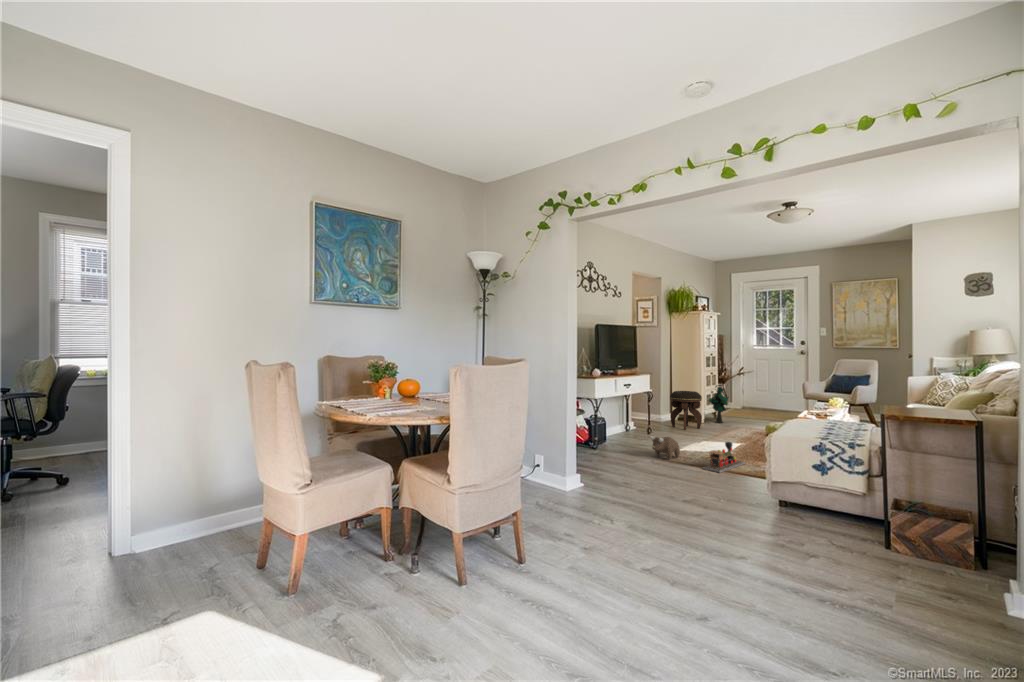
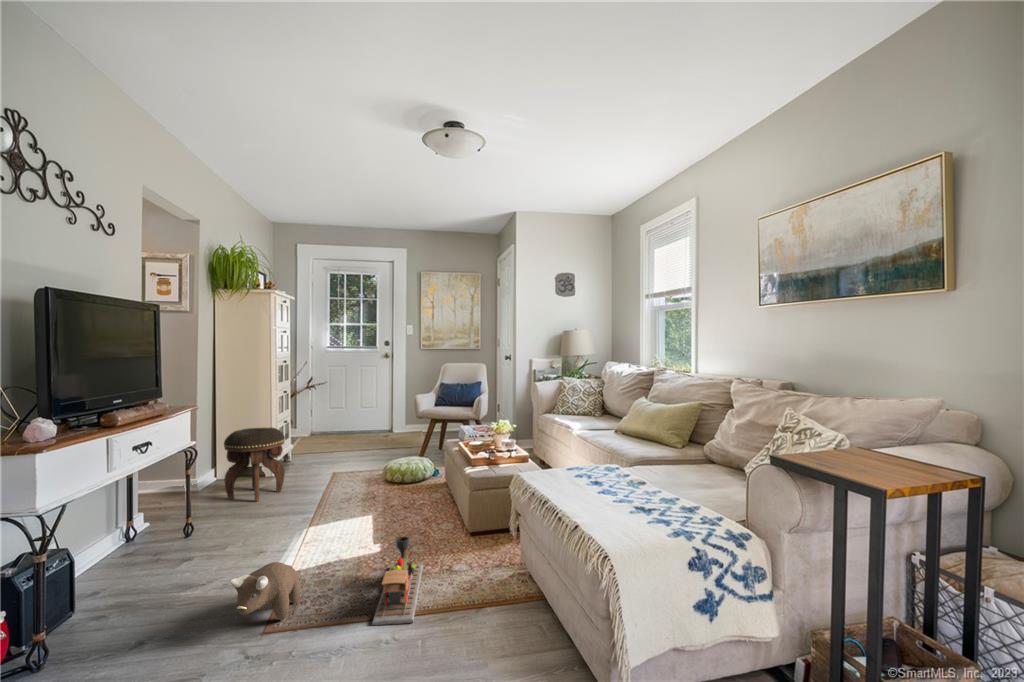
decorative plant: present [709,384,728,423] -> none [284,407,315,470]

